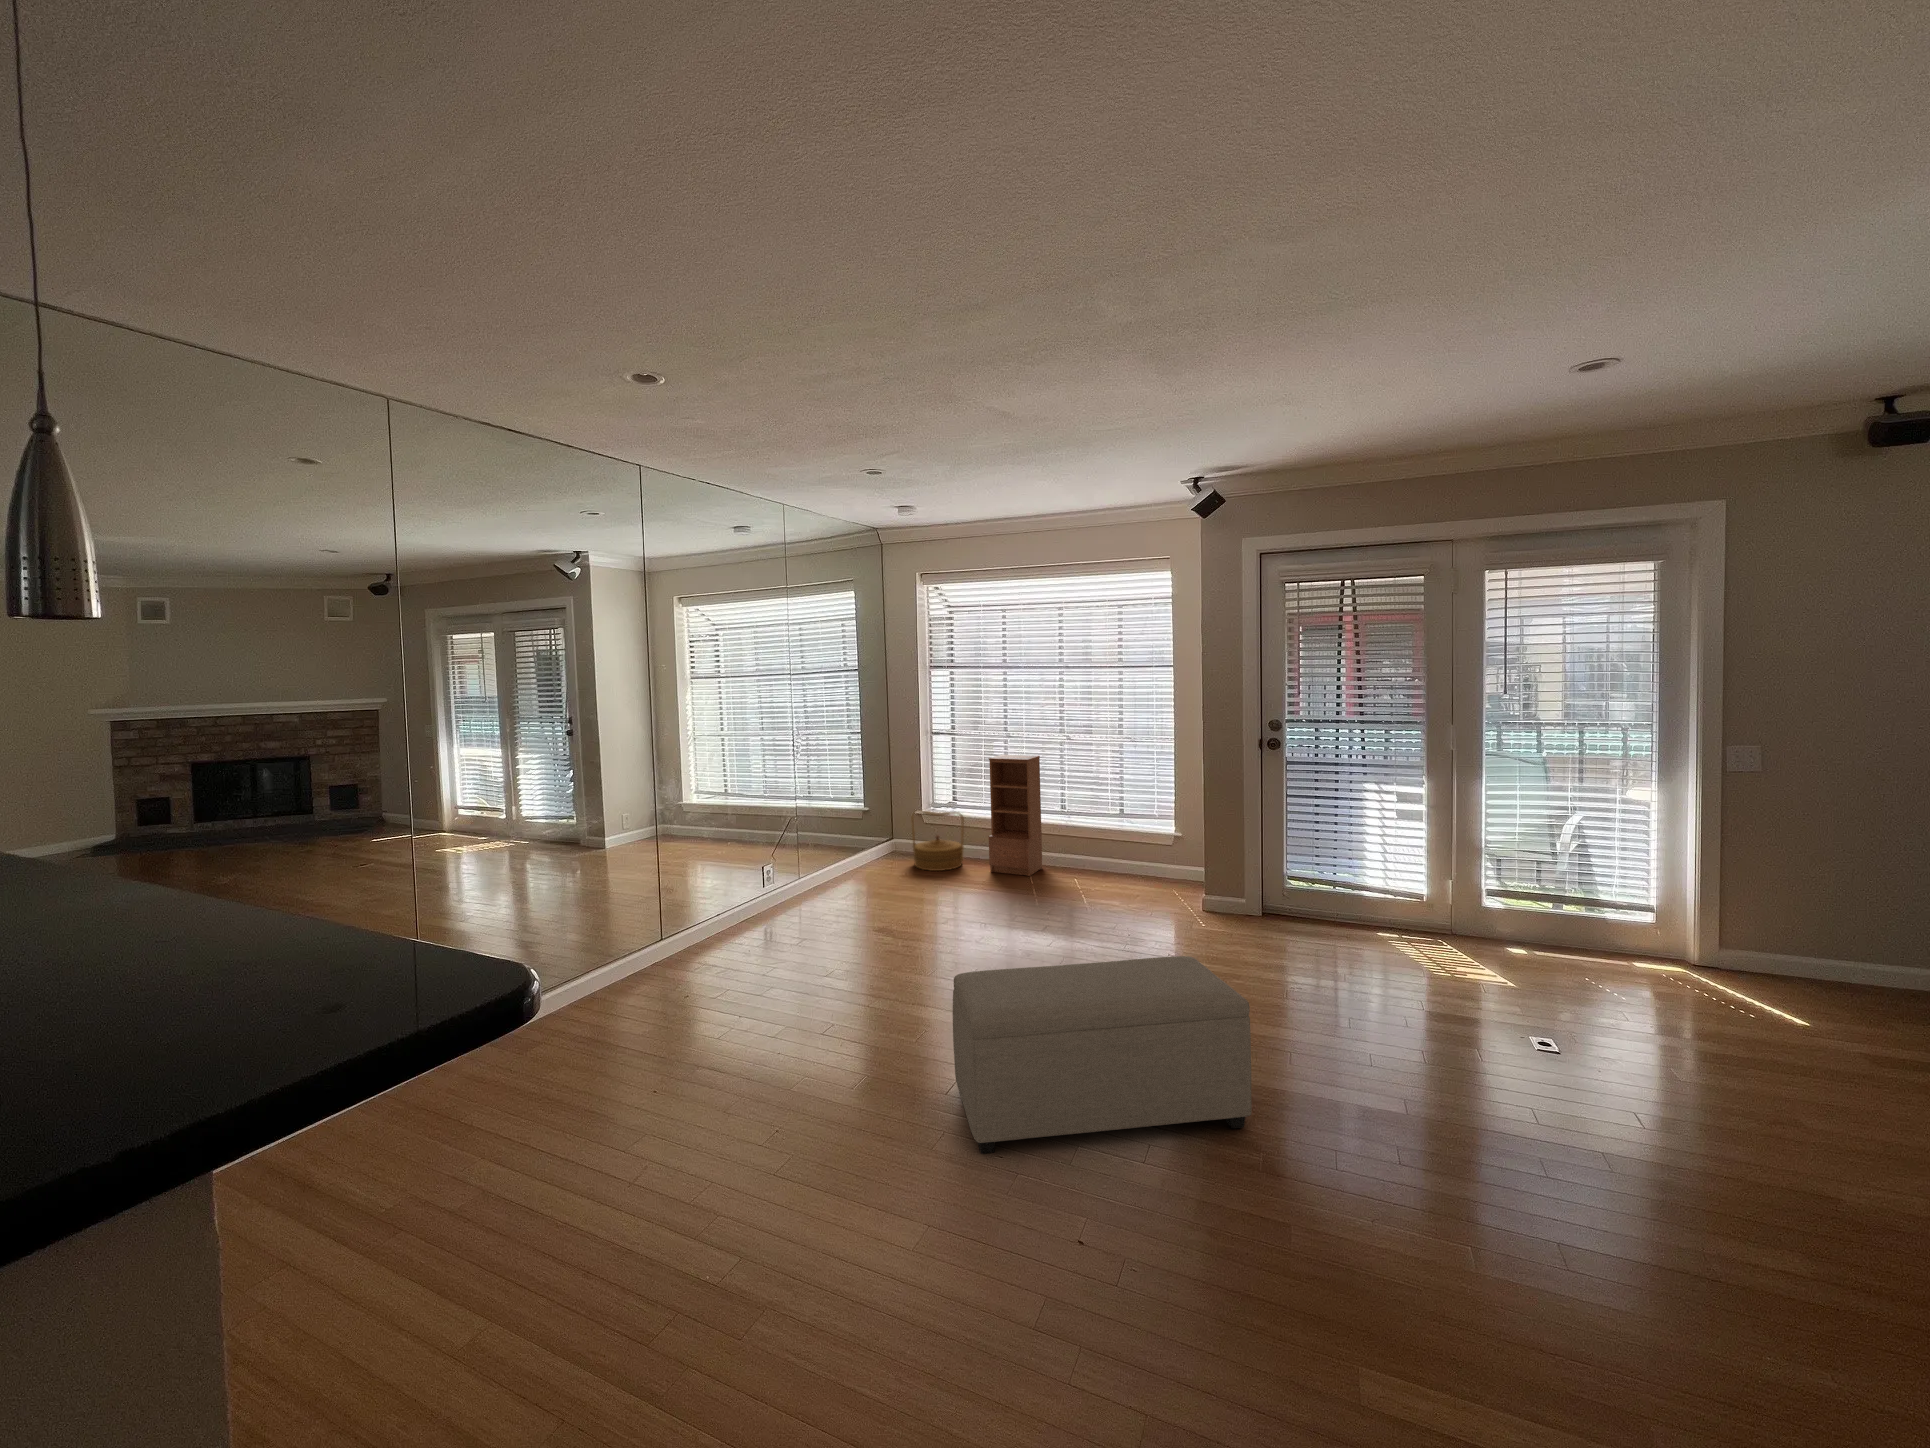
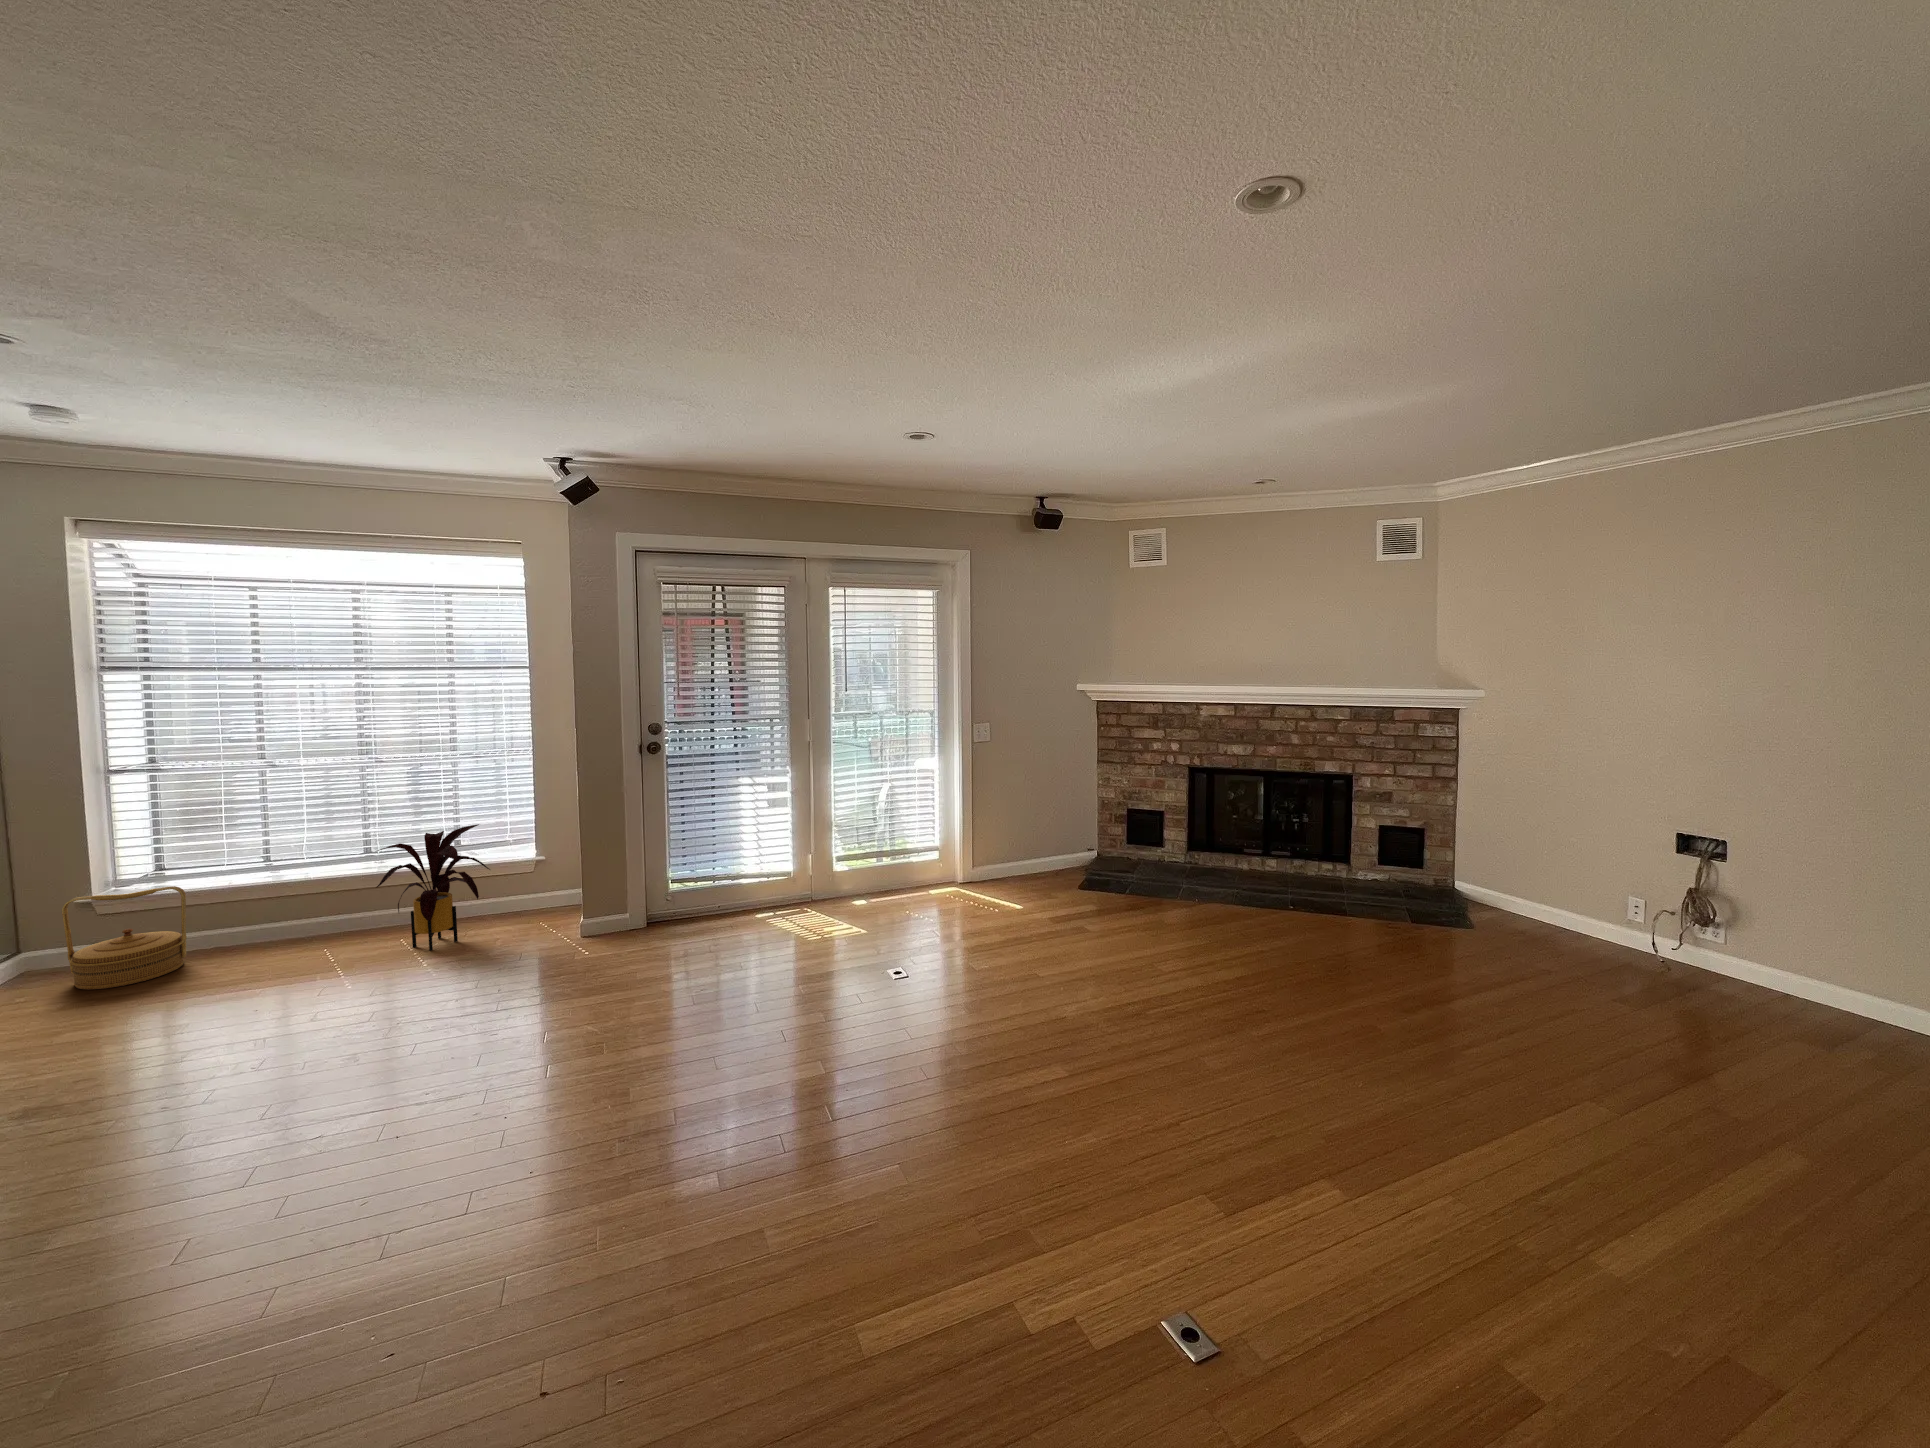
bookcase: present [989,754,1042,876] -> none [236,787,338,962]
house plant: none [1059,797,1139,892] -> present [377,824,490,951]
ottoman: present [953,956,1251,1154] -> none [277,996,704,1372]

